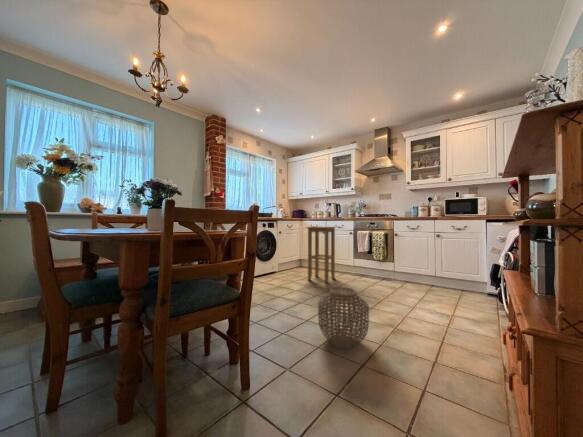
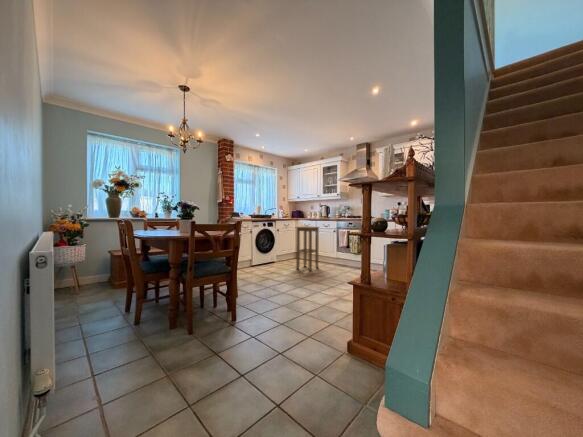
woven basket: present [318,287,369,349] -> none [284,269,315,307]

